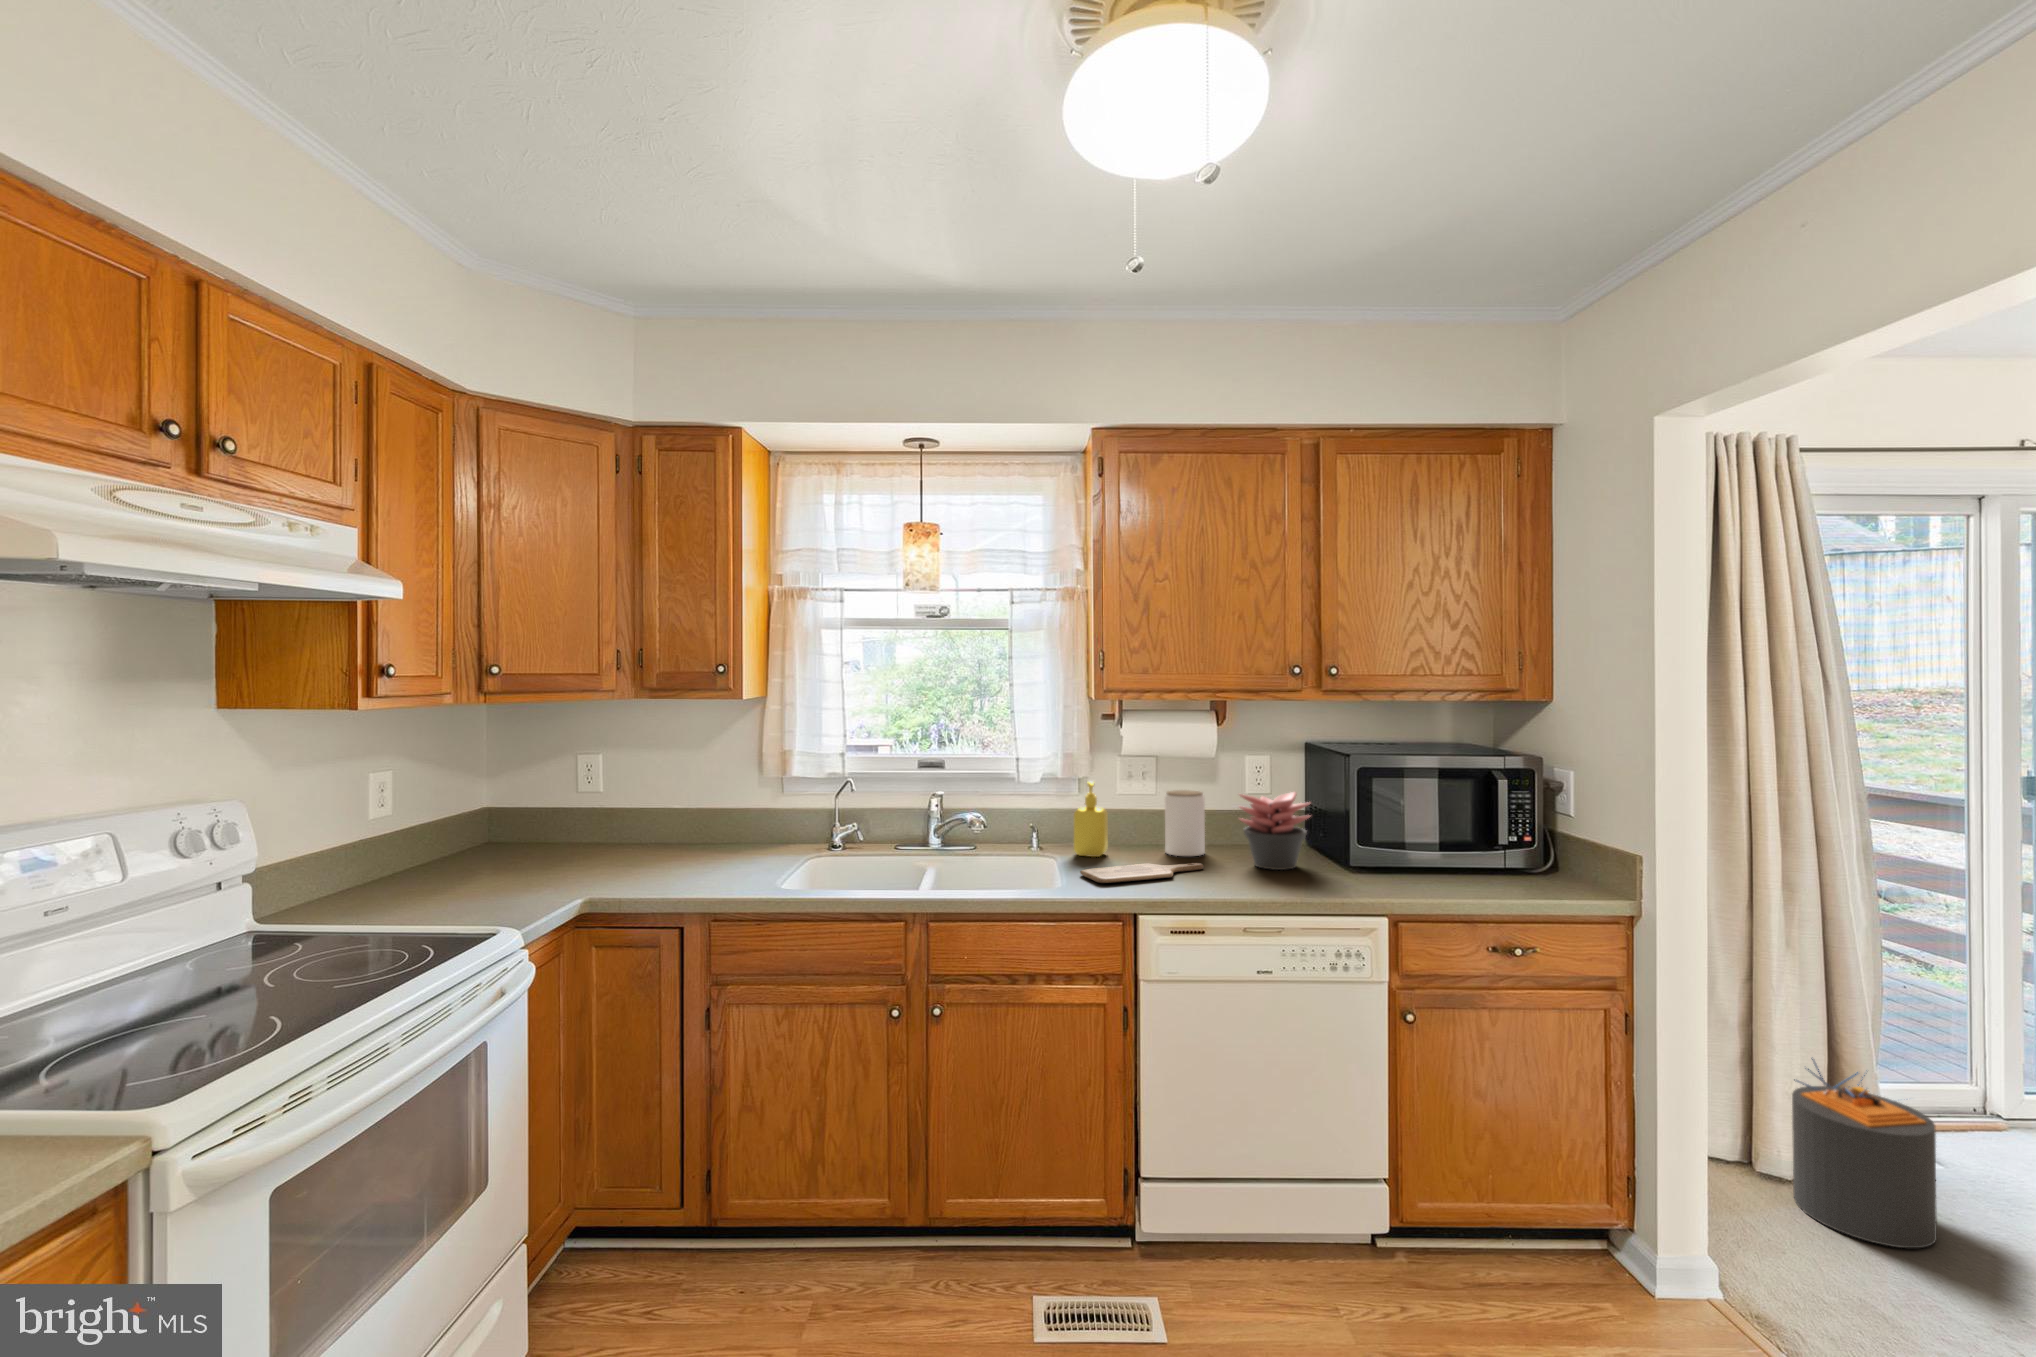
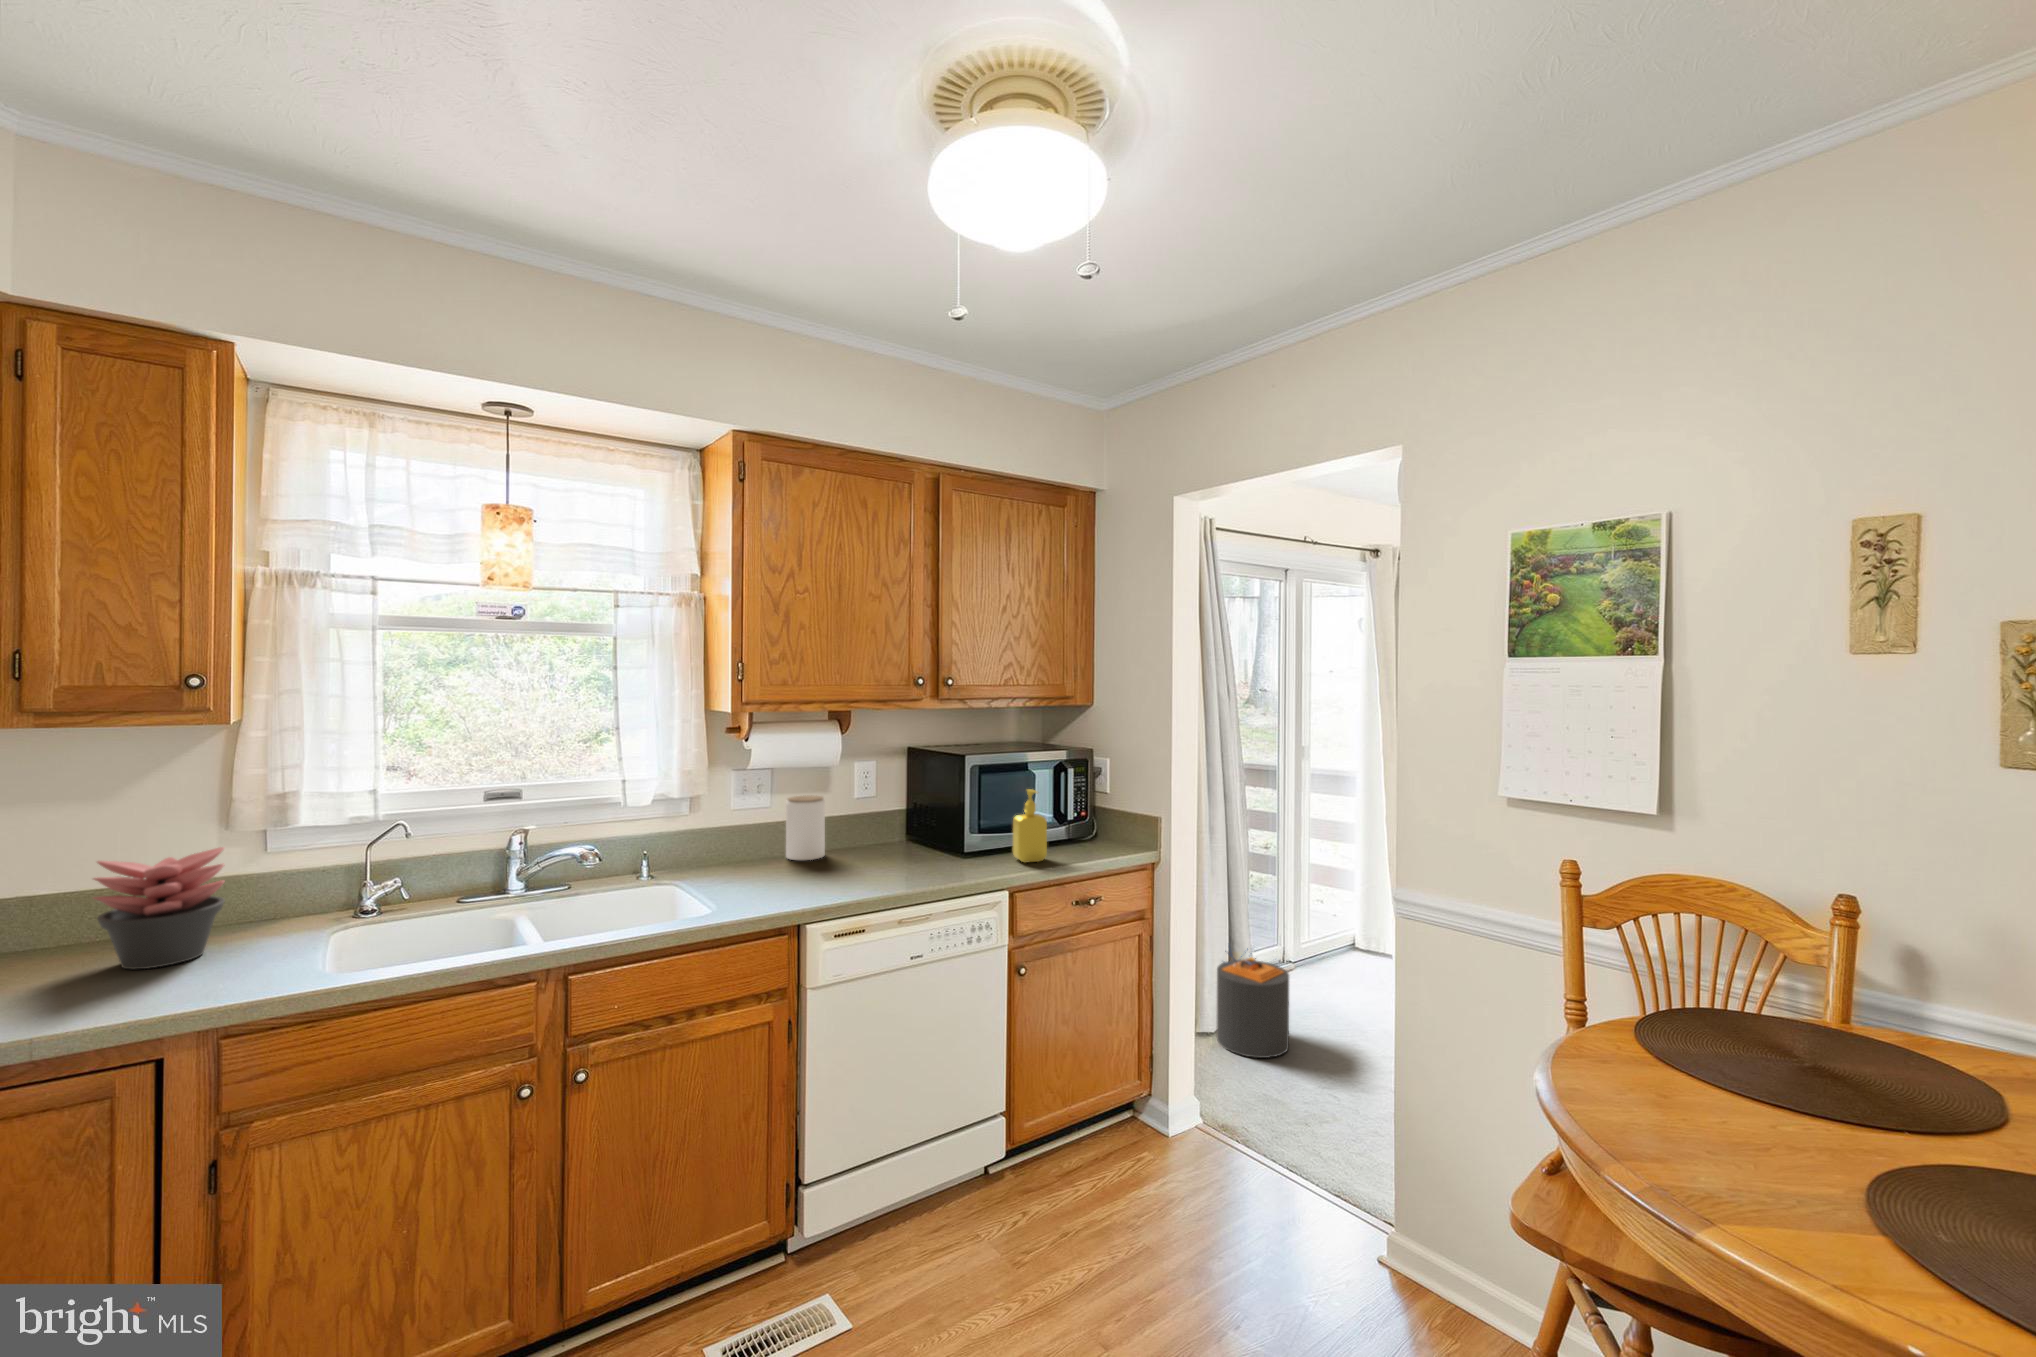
soap dispenser: present [1074,781,1108,857] -> present [1013,789,1047,862]
succulent plant: present [1240,792,1310,870] -> present [94,847,225,969]
cutting board: present [1080,863,1204,883] -> none [723,866,838,900]

